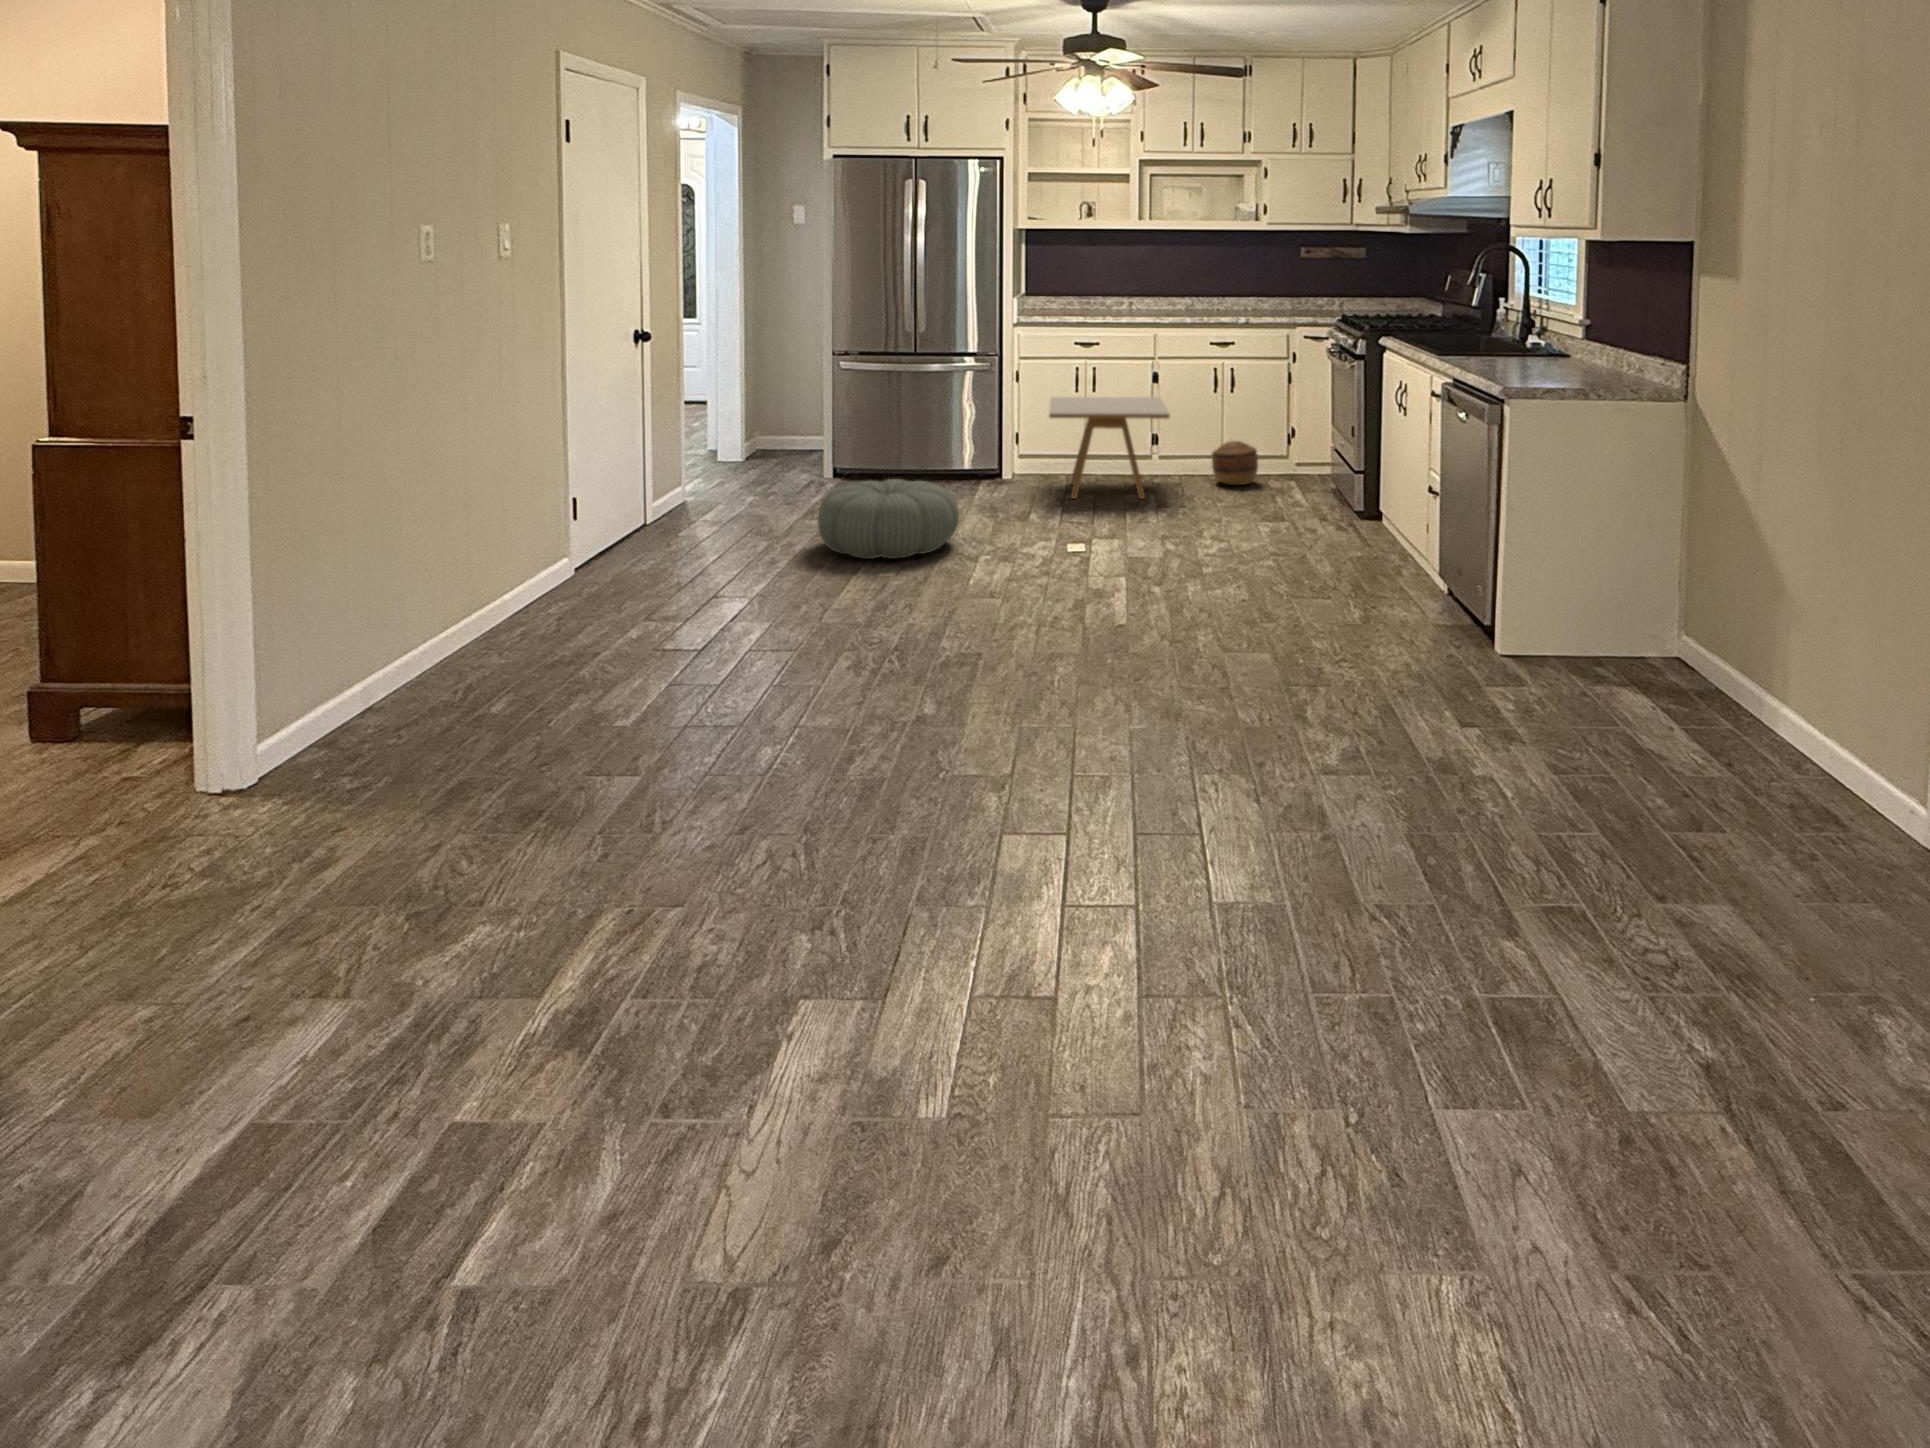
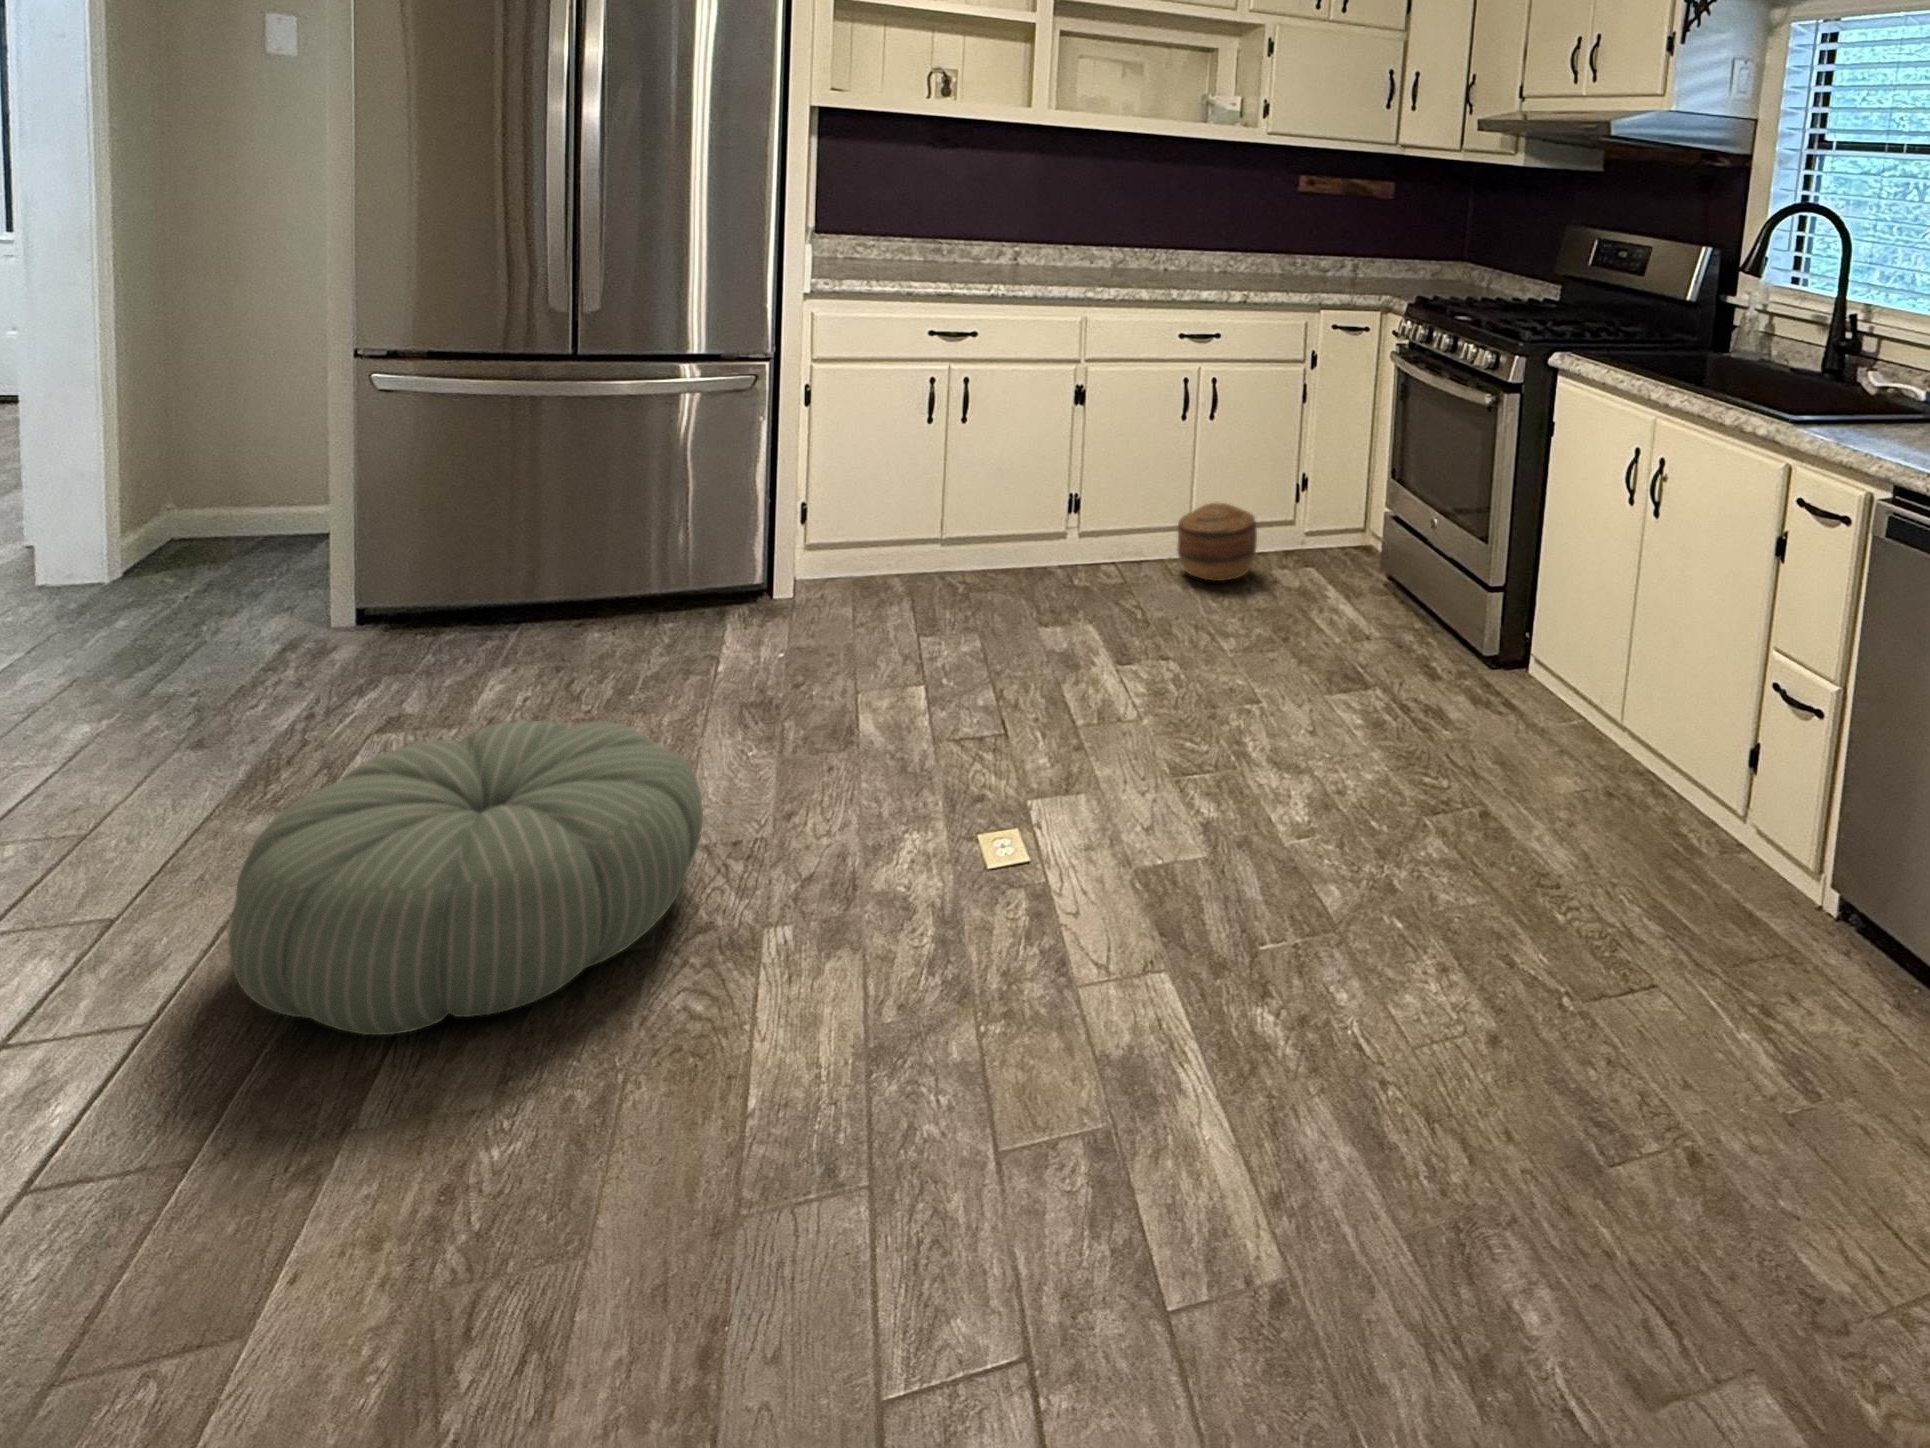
side table: present [1049,397,1170,499] -> none [877,430,1143,651]

